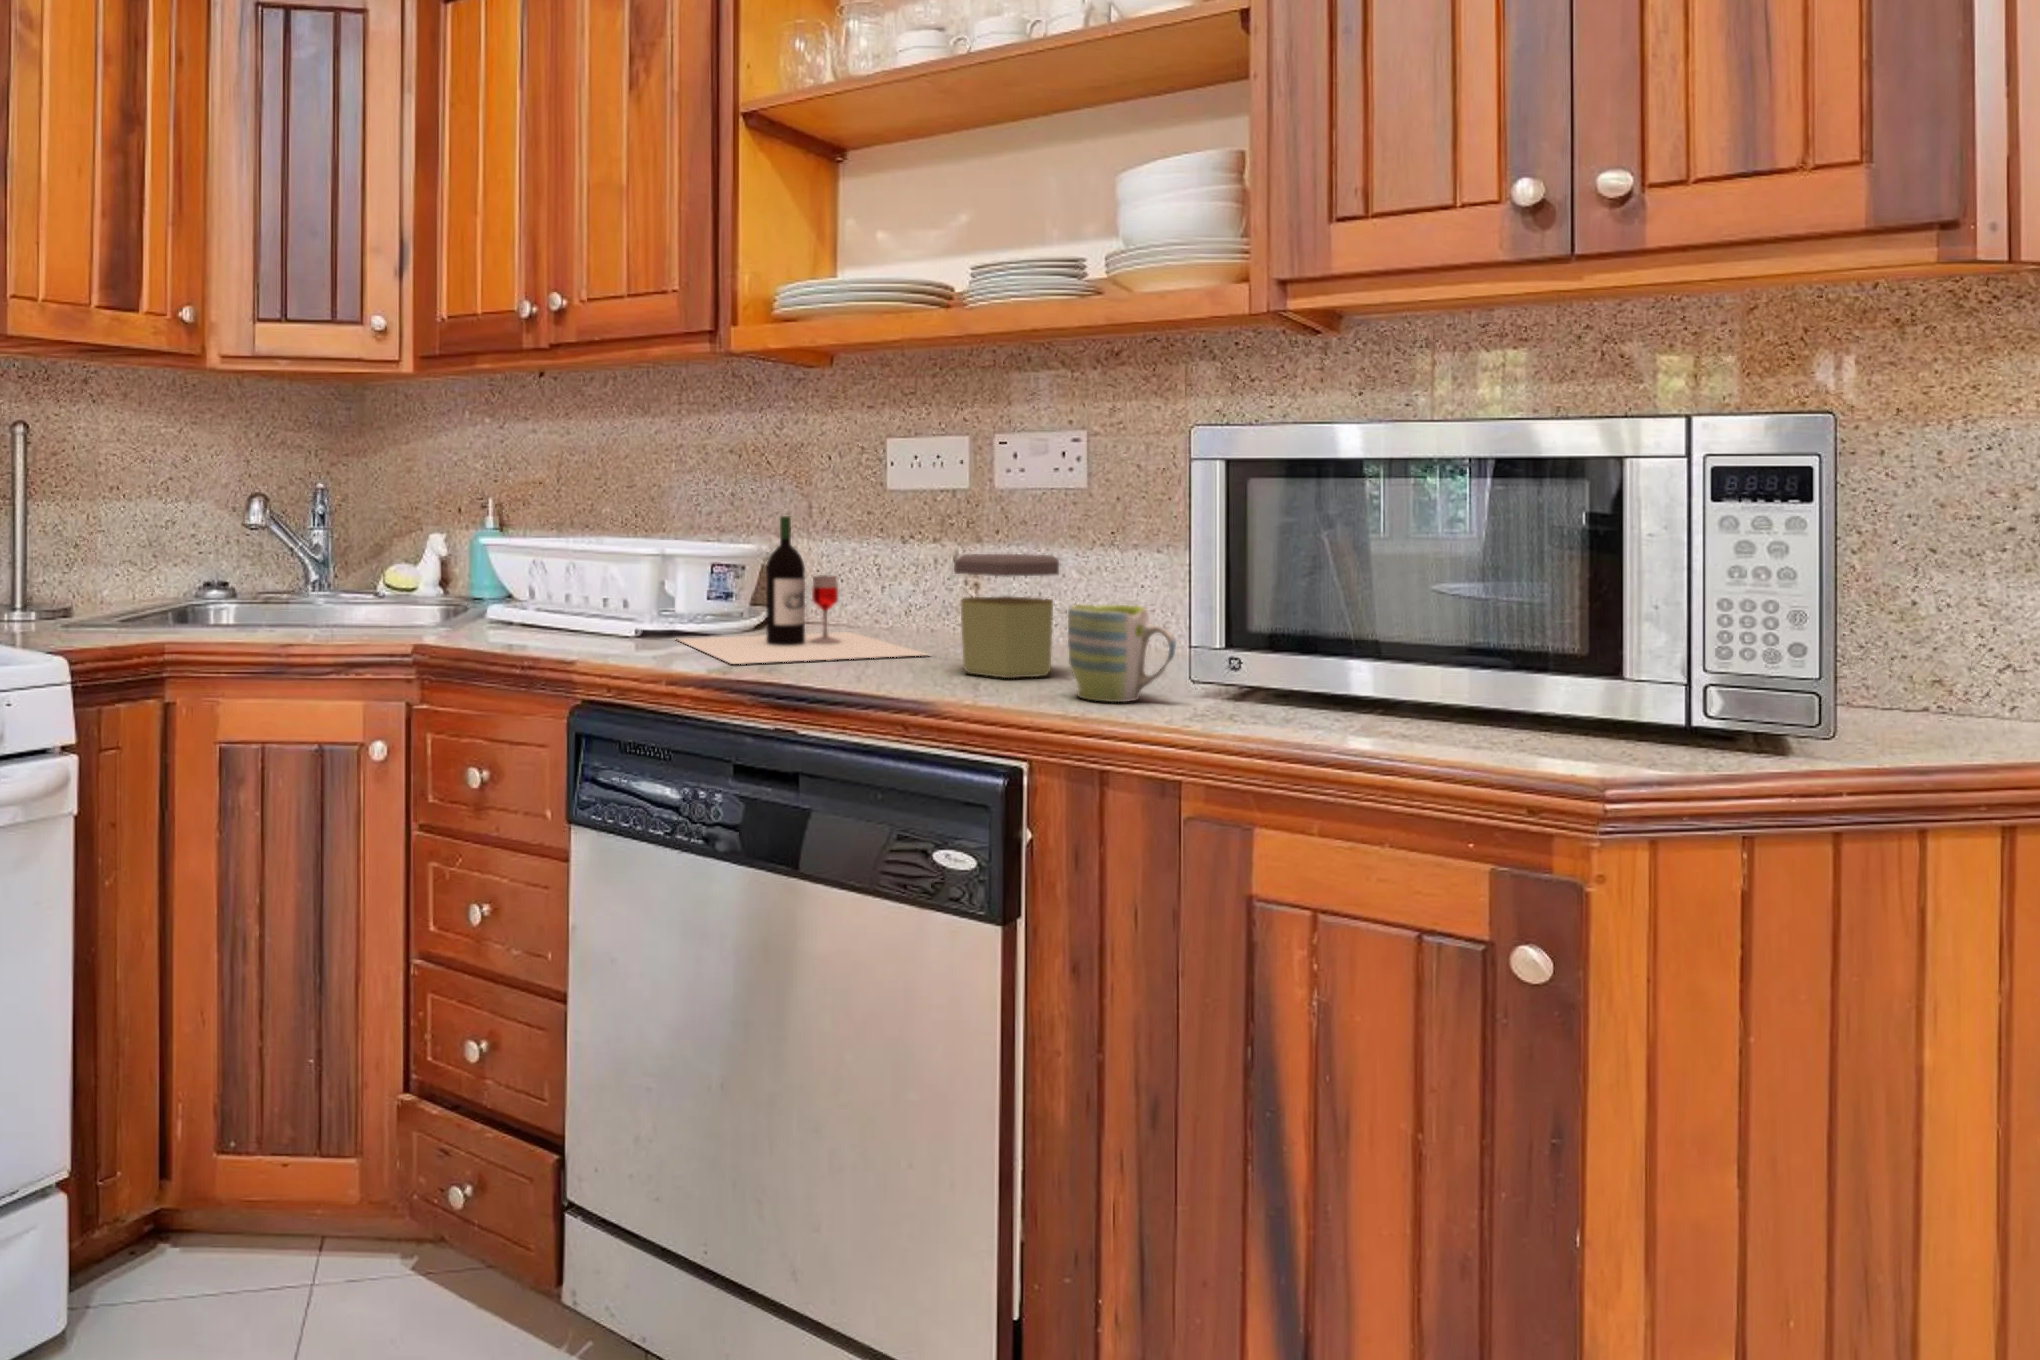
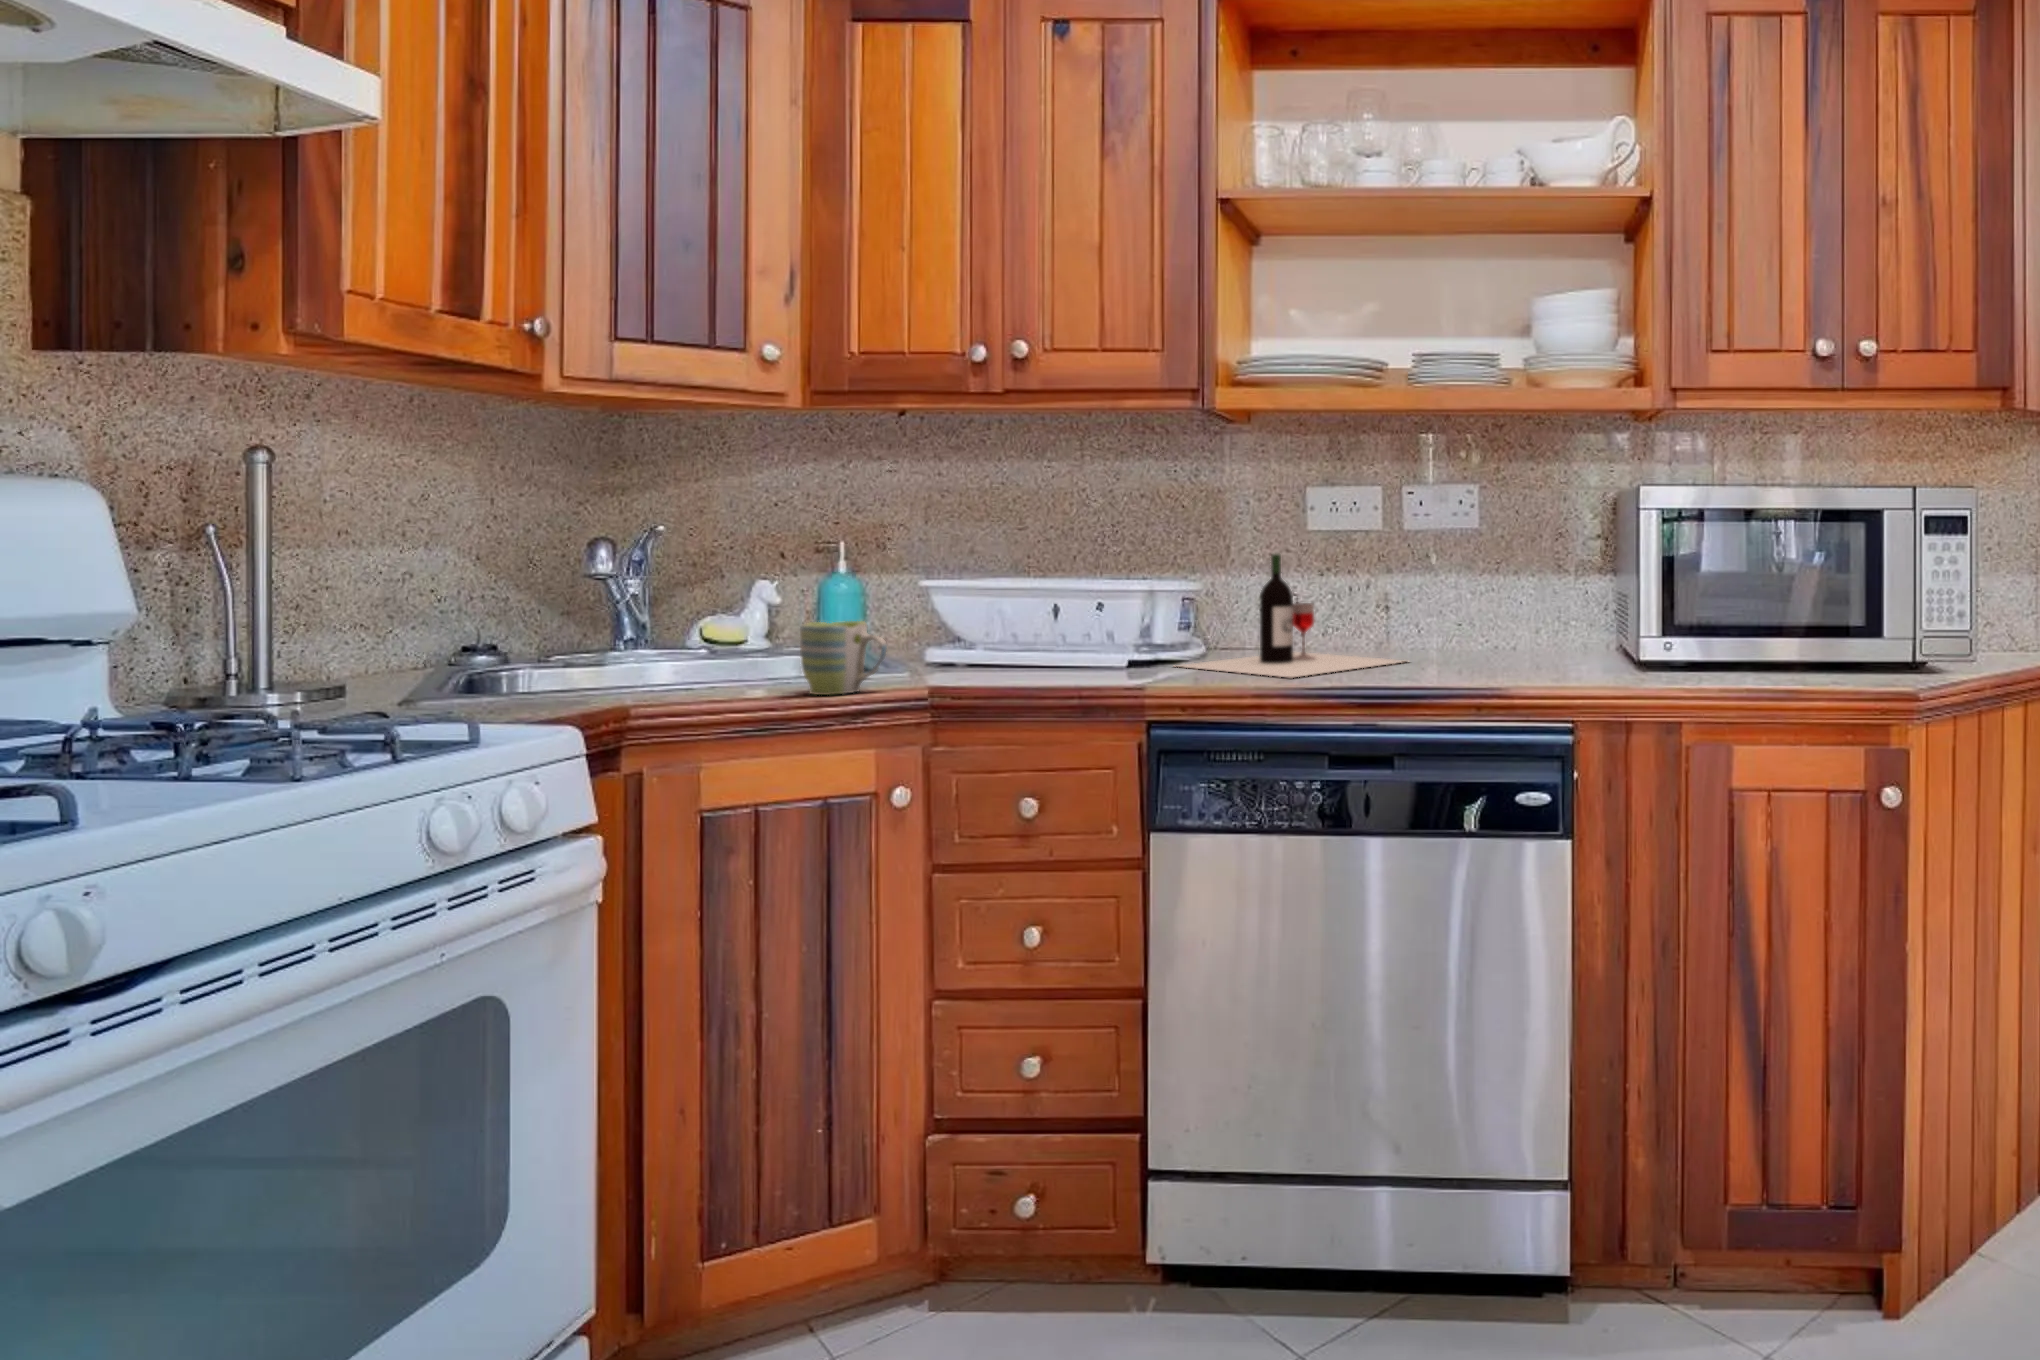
jar: present [954,554,1059,678] -> none [1452,579,1538,670]
mug: present [1068,604,1176,702] -> present [800,621,887,695]

